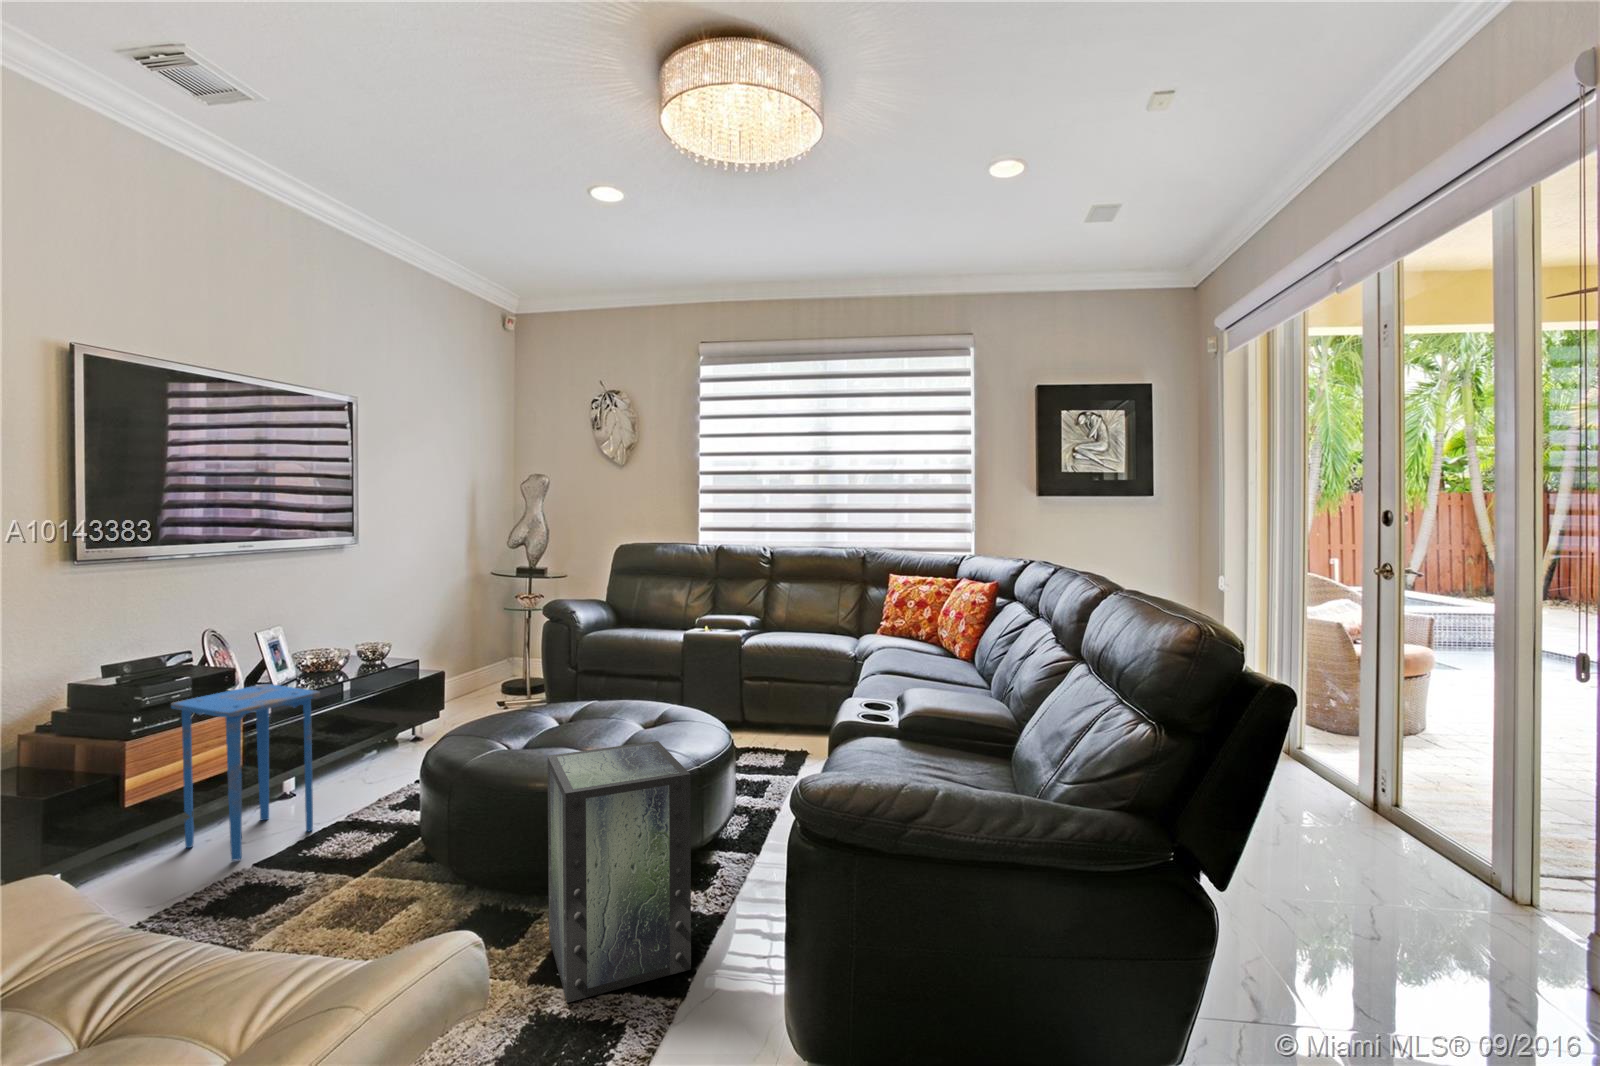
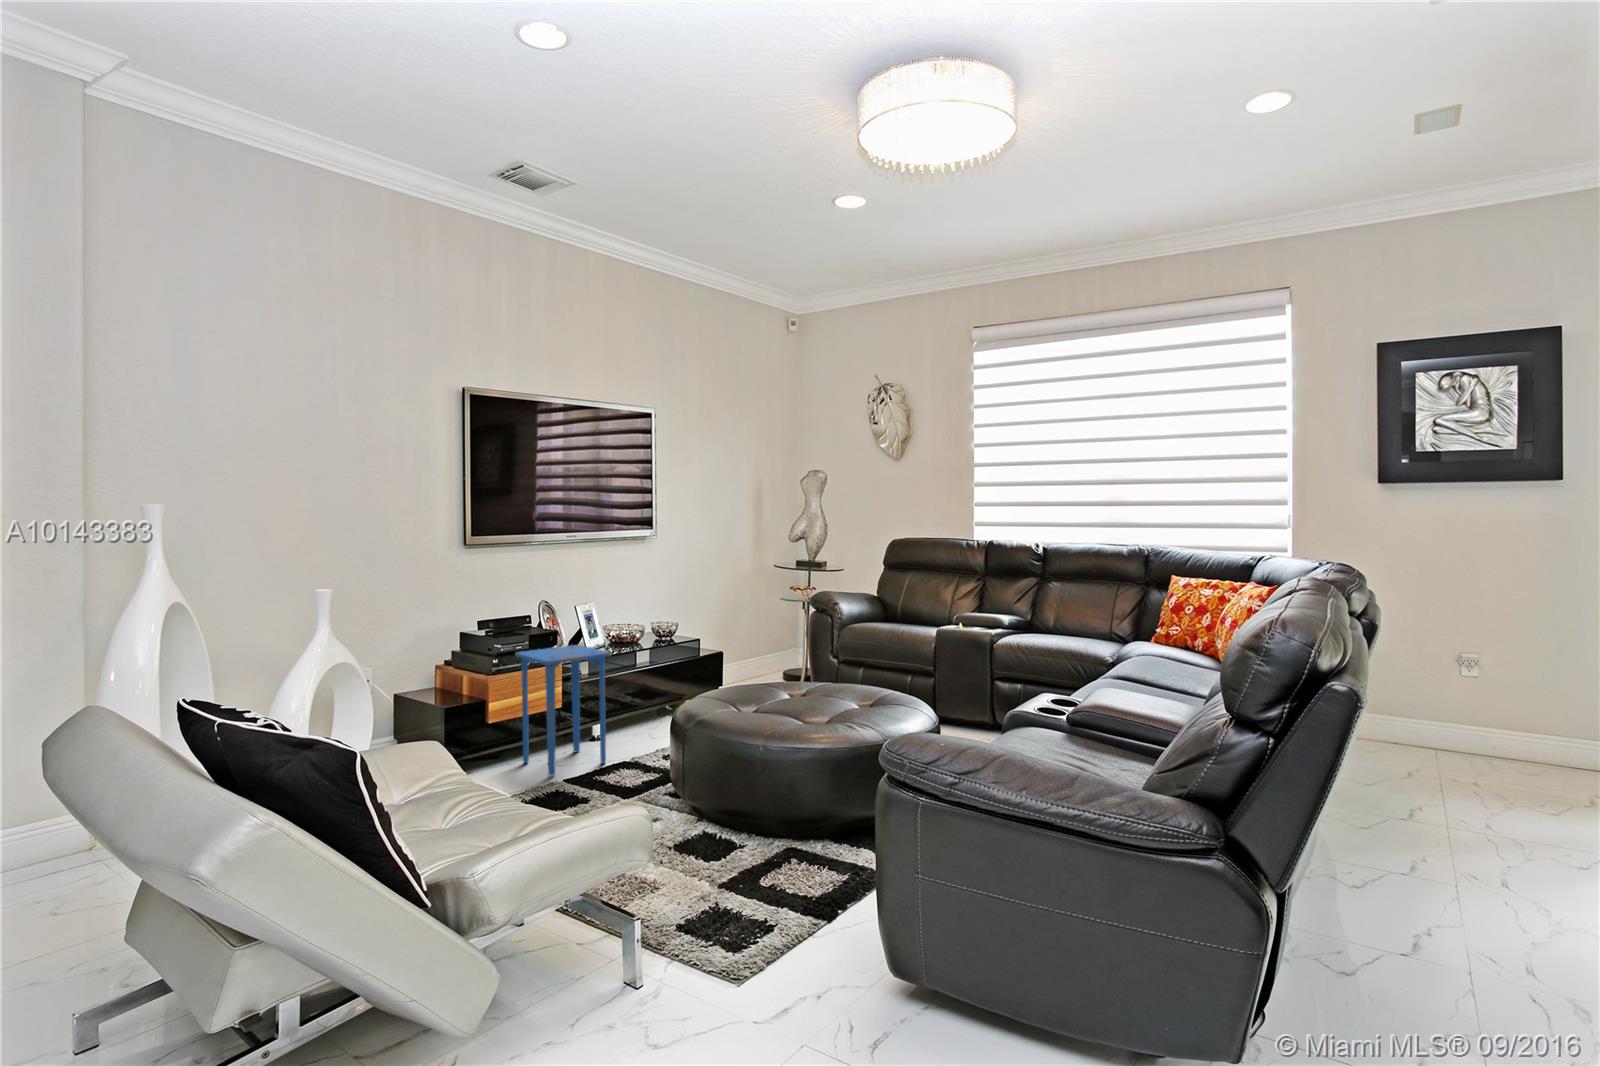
storage box: present [547,741,691,1003] -> none [738,708,844,905]

